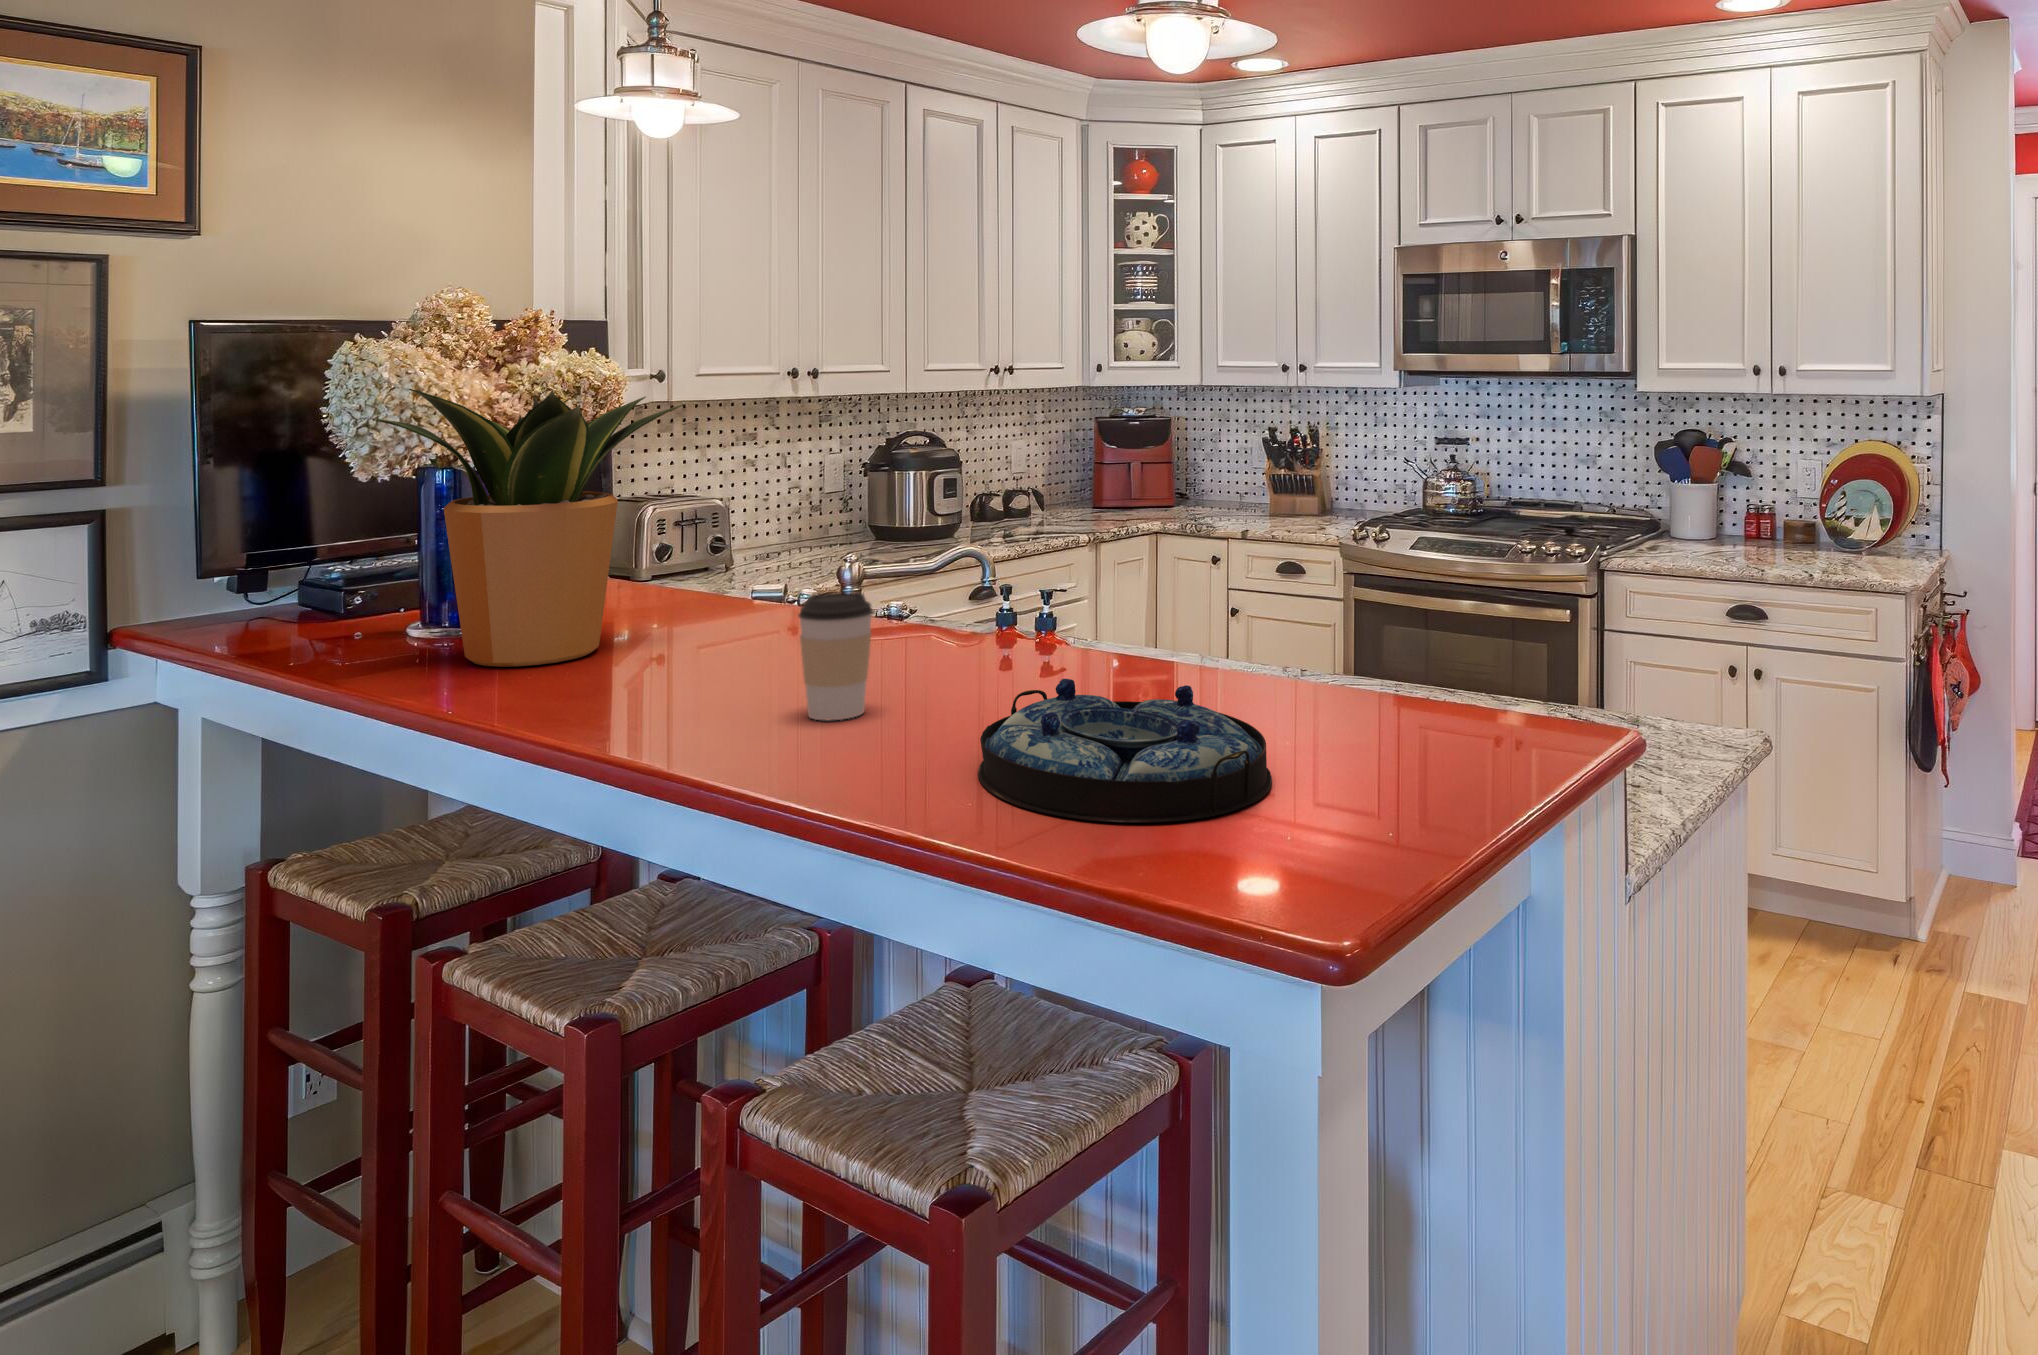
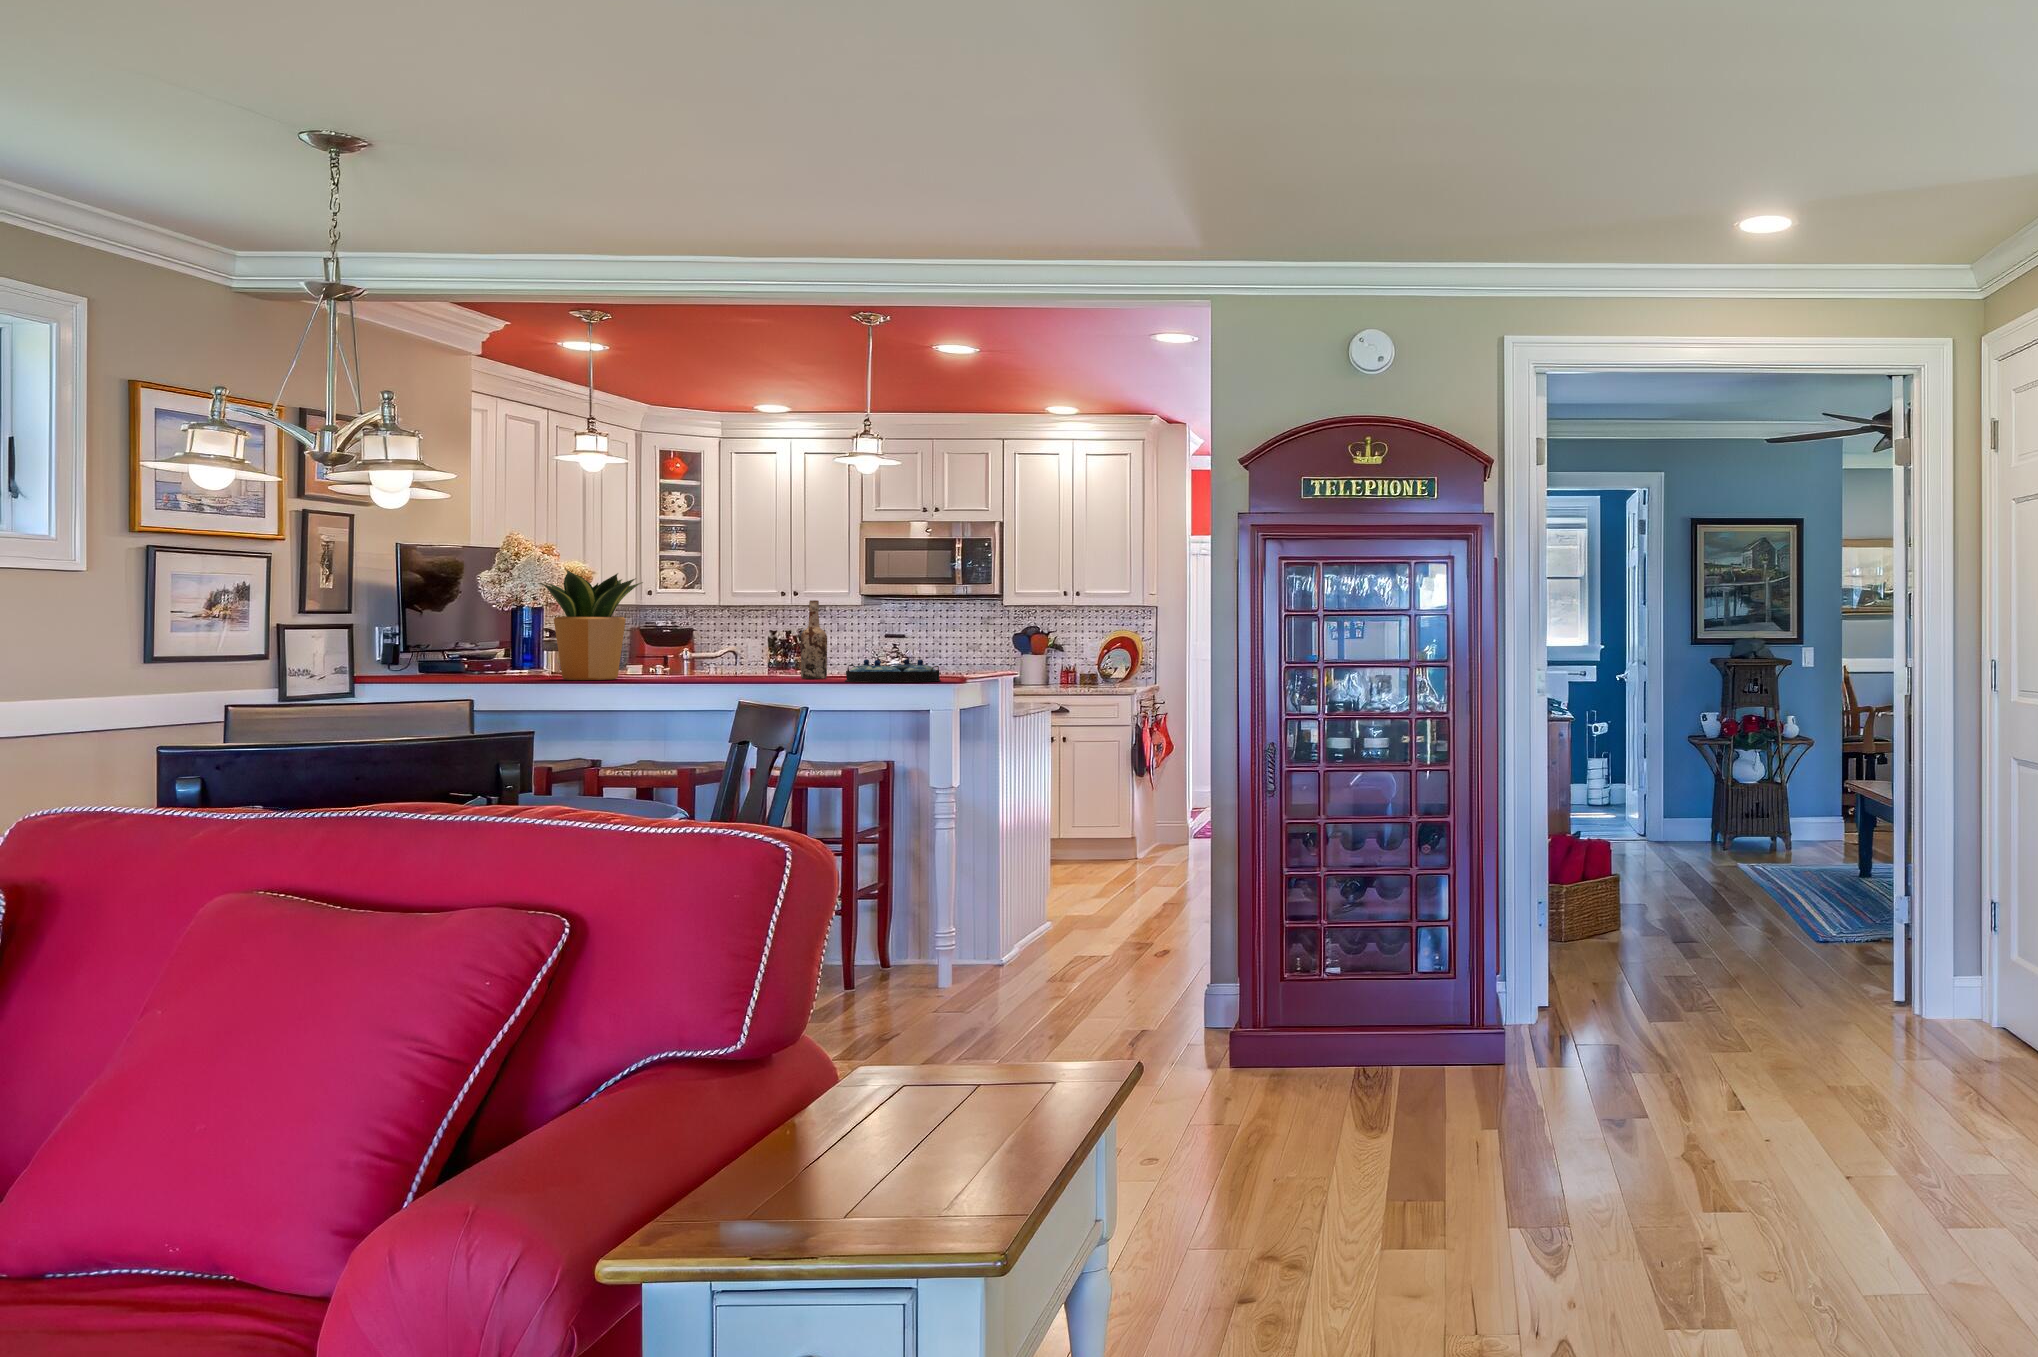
wine bottle: none [968,462,1038,694] -> present [801,600,827,679]
coffee cup: present [798,592,873,720] -> none [755,640,782,680]

